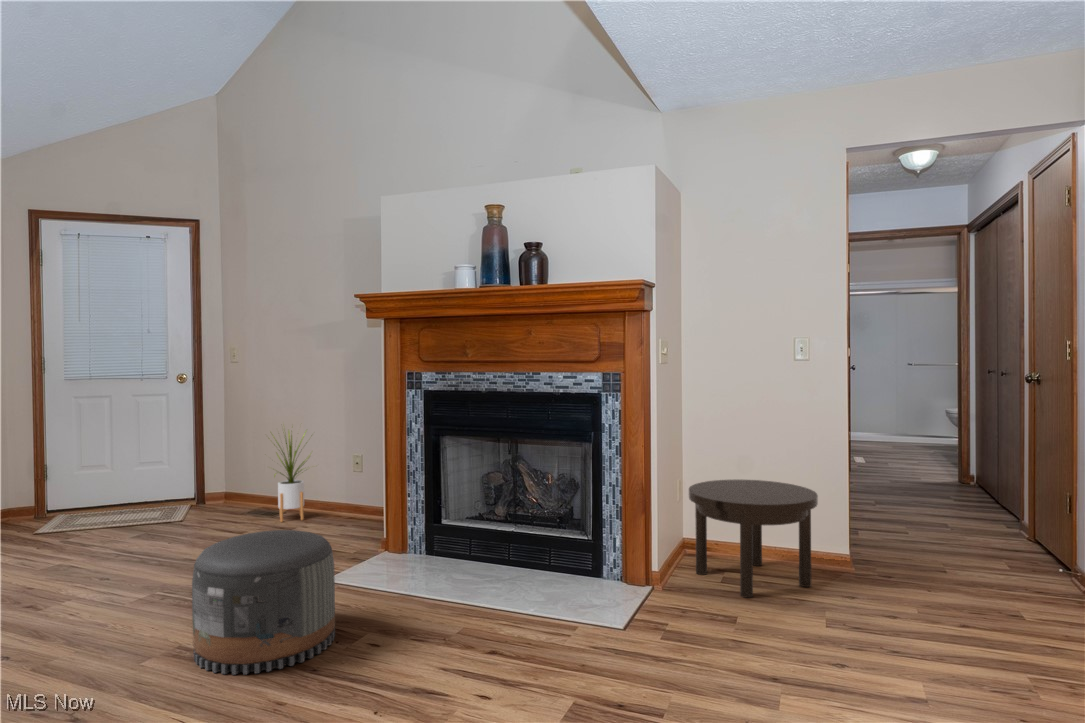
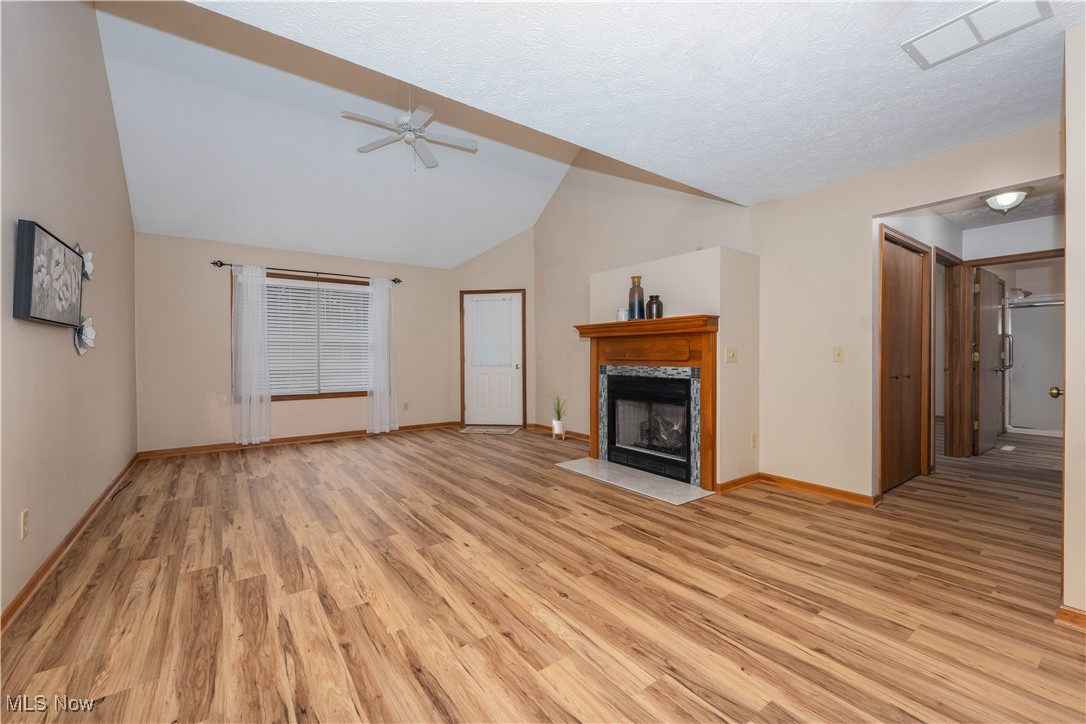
side table: present [689,480,818,598] -> none [746,436,835,509]
pouf: present [192,530,335,675] -> none [486,434,543,490]

